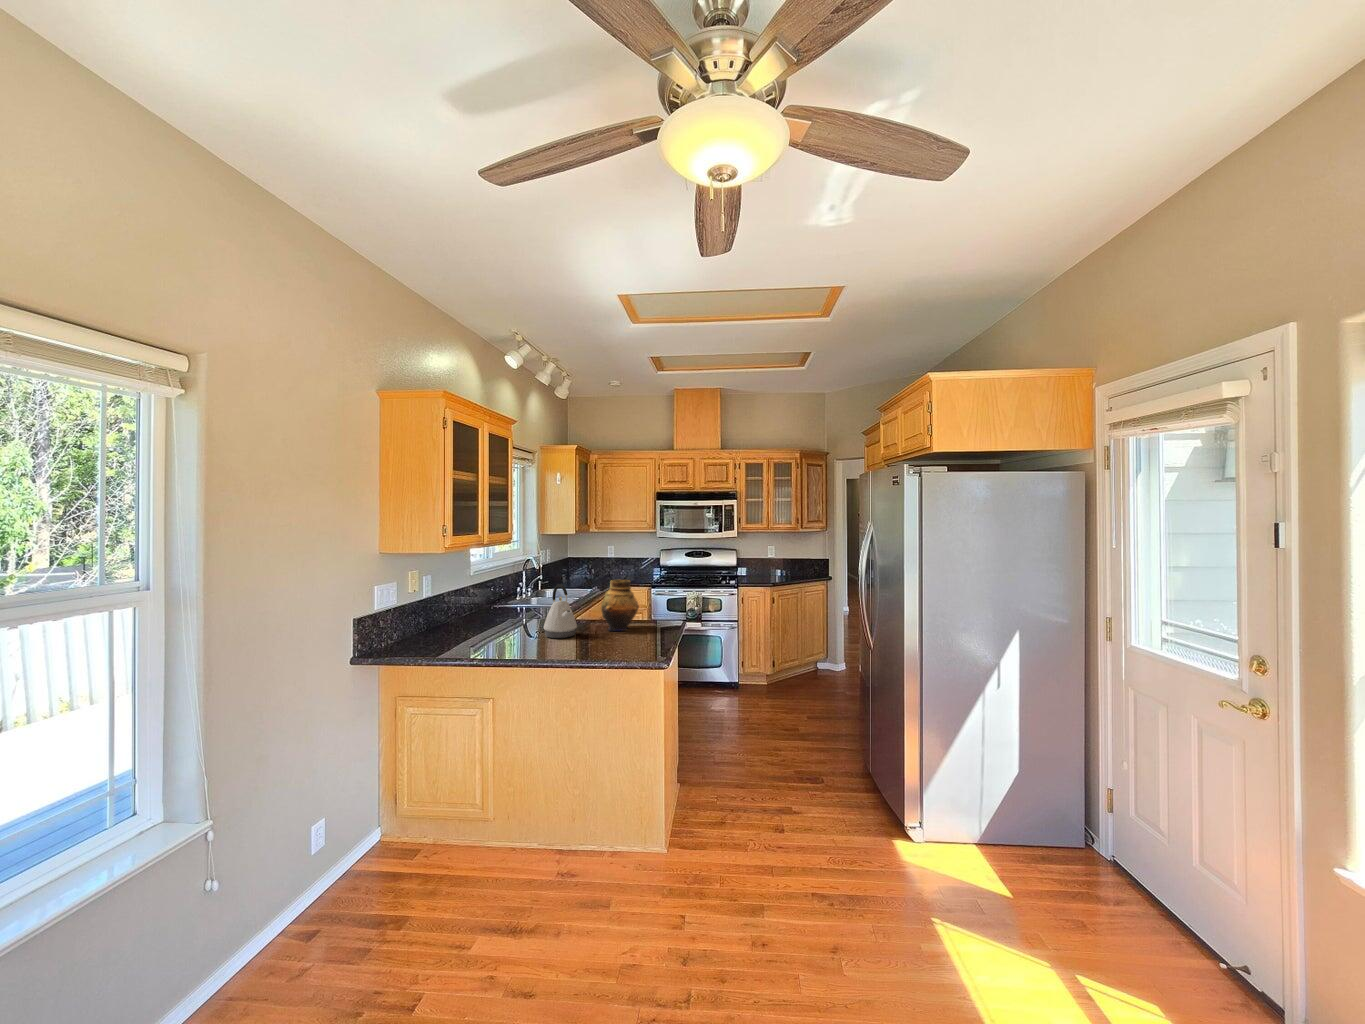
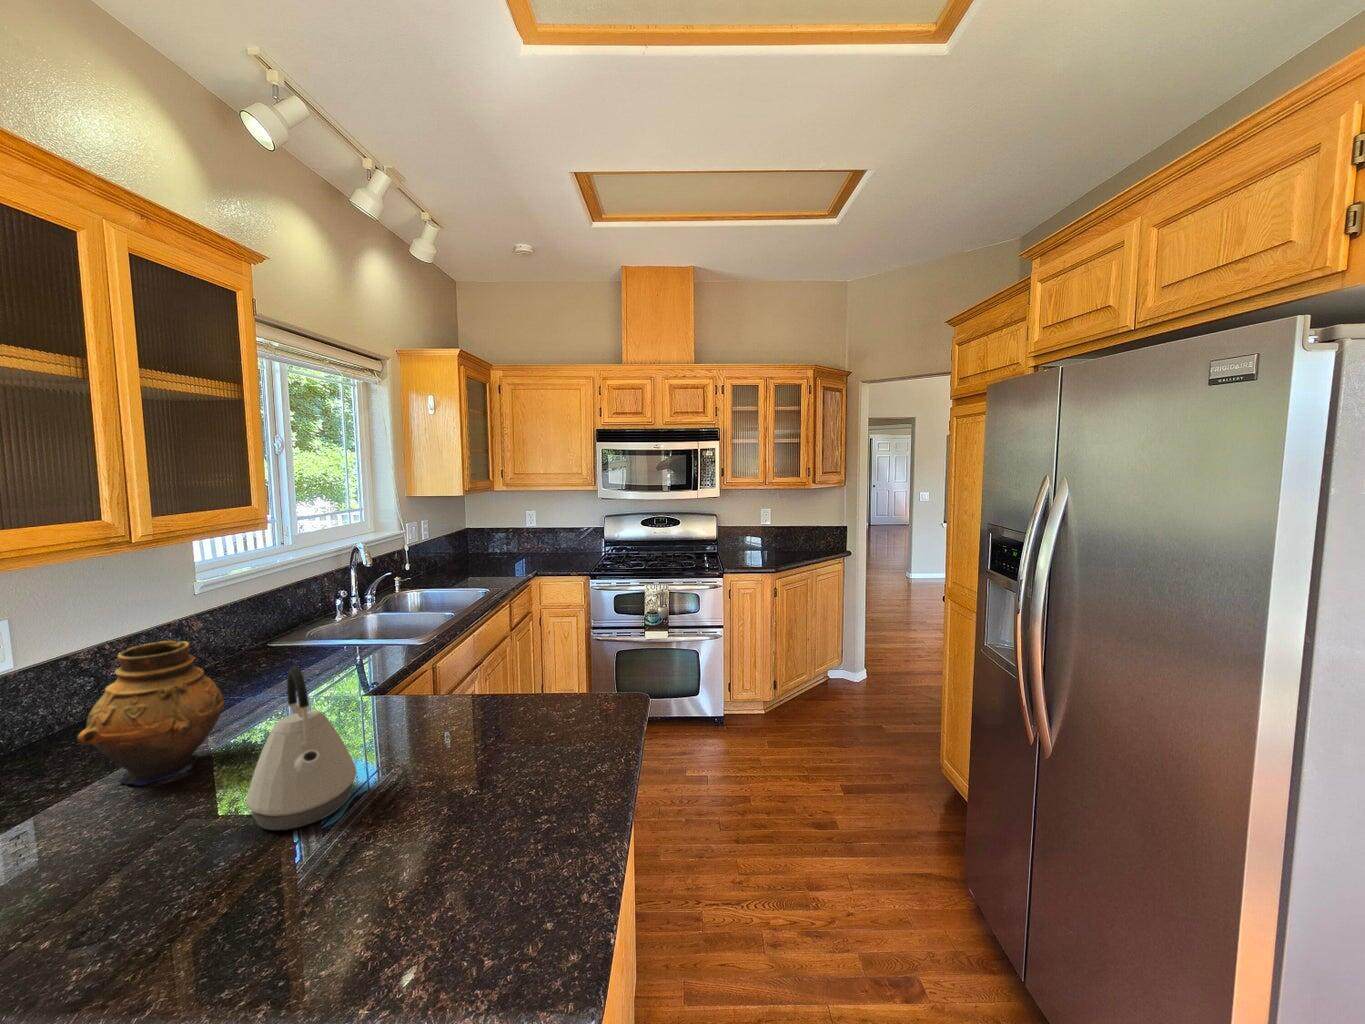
vase: present [601,580,639,631] -> present [77,641,224,785]

